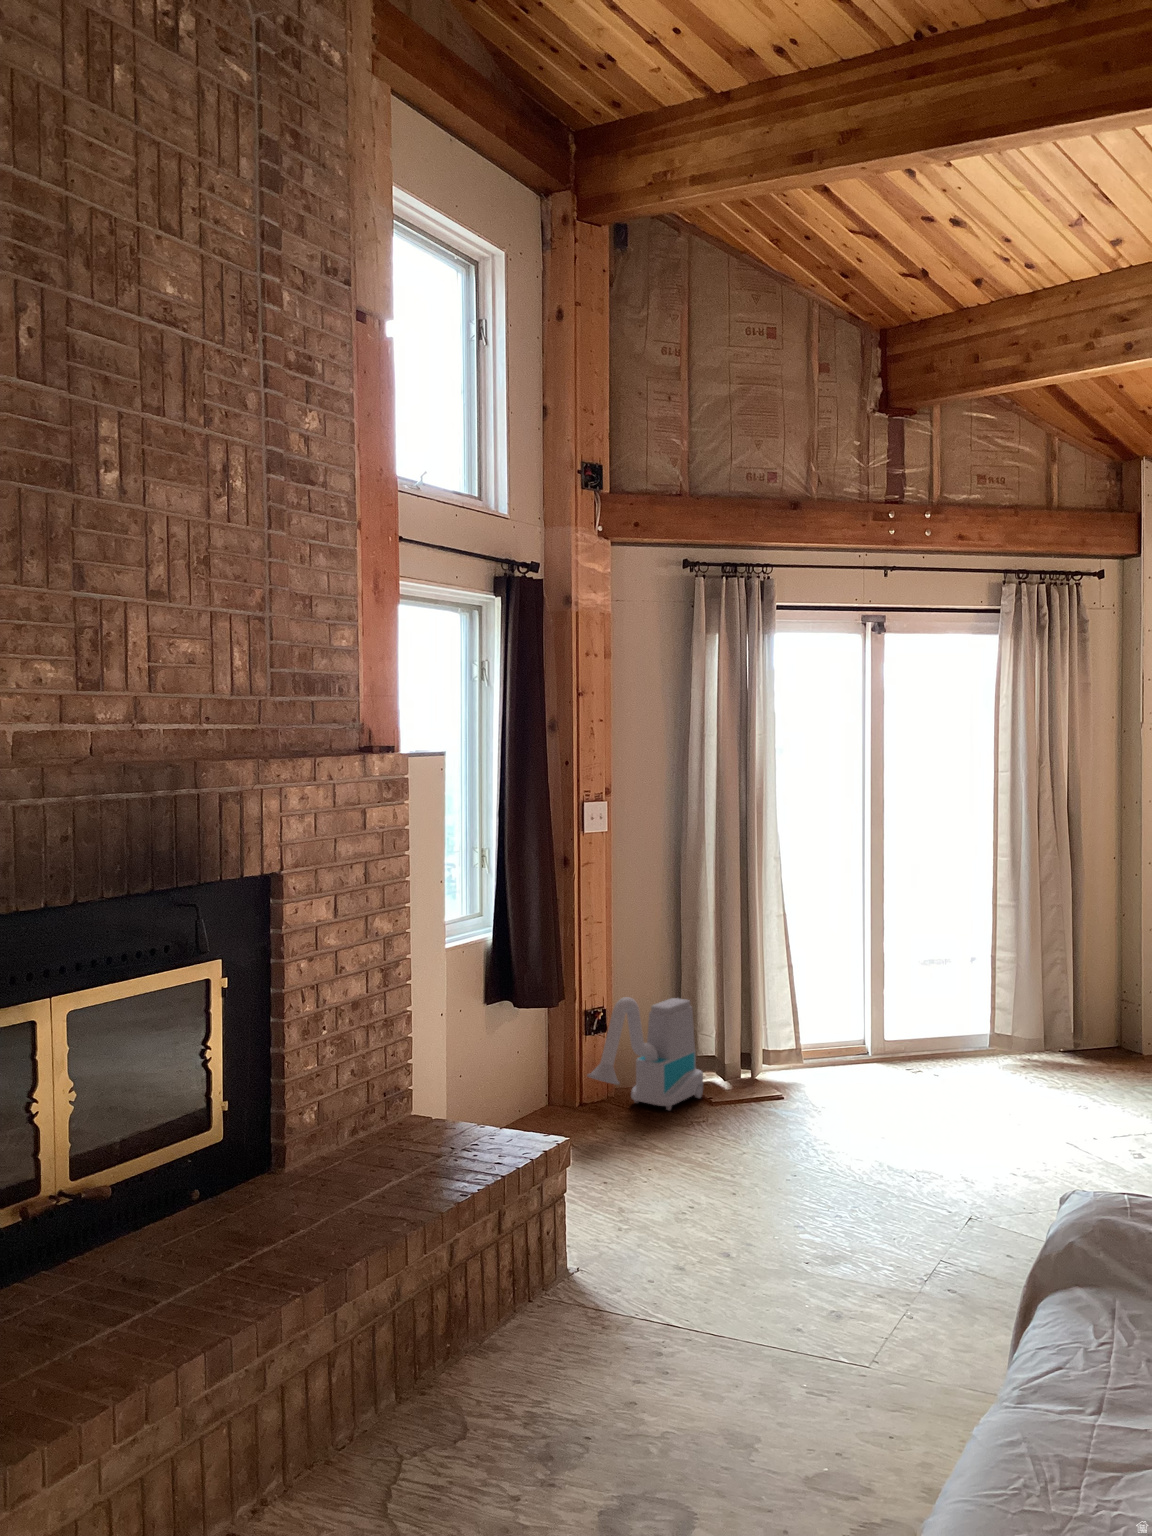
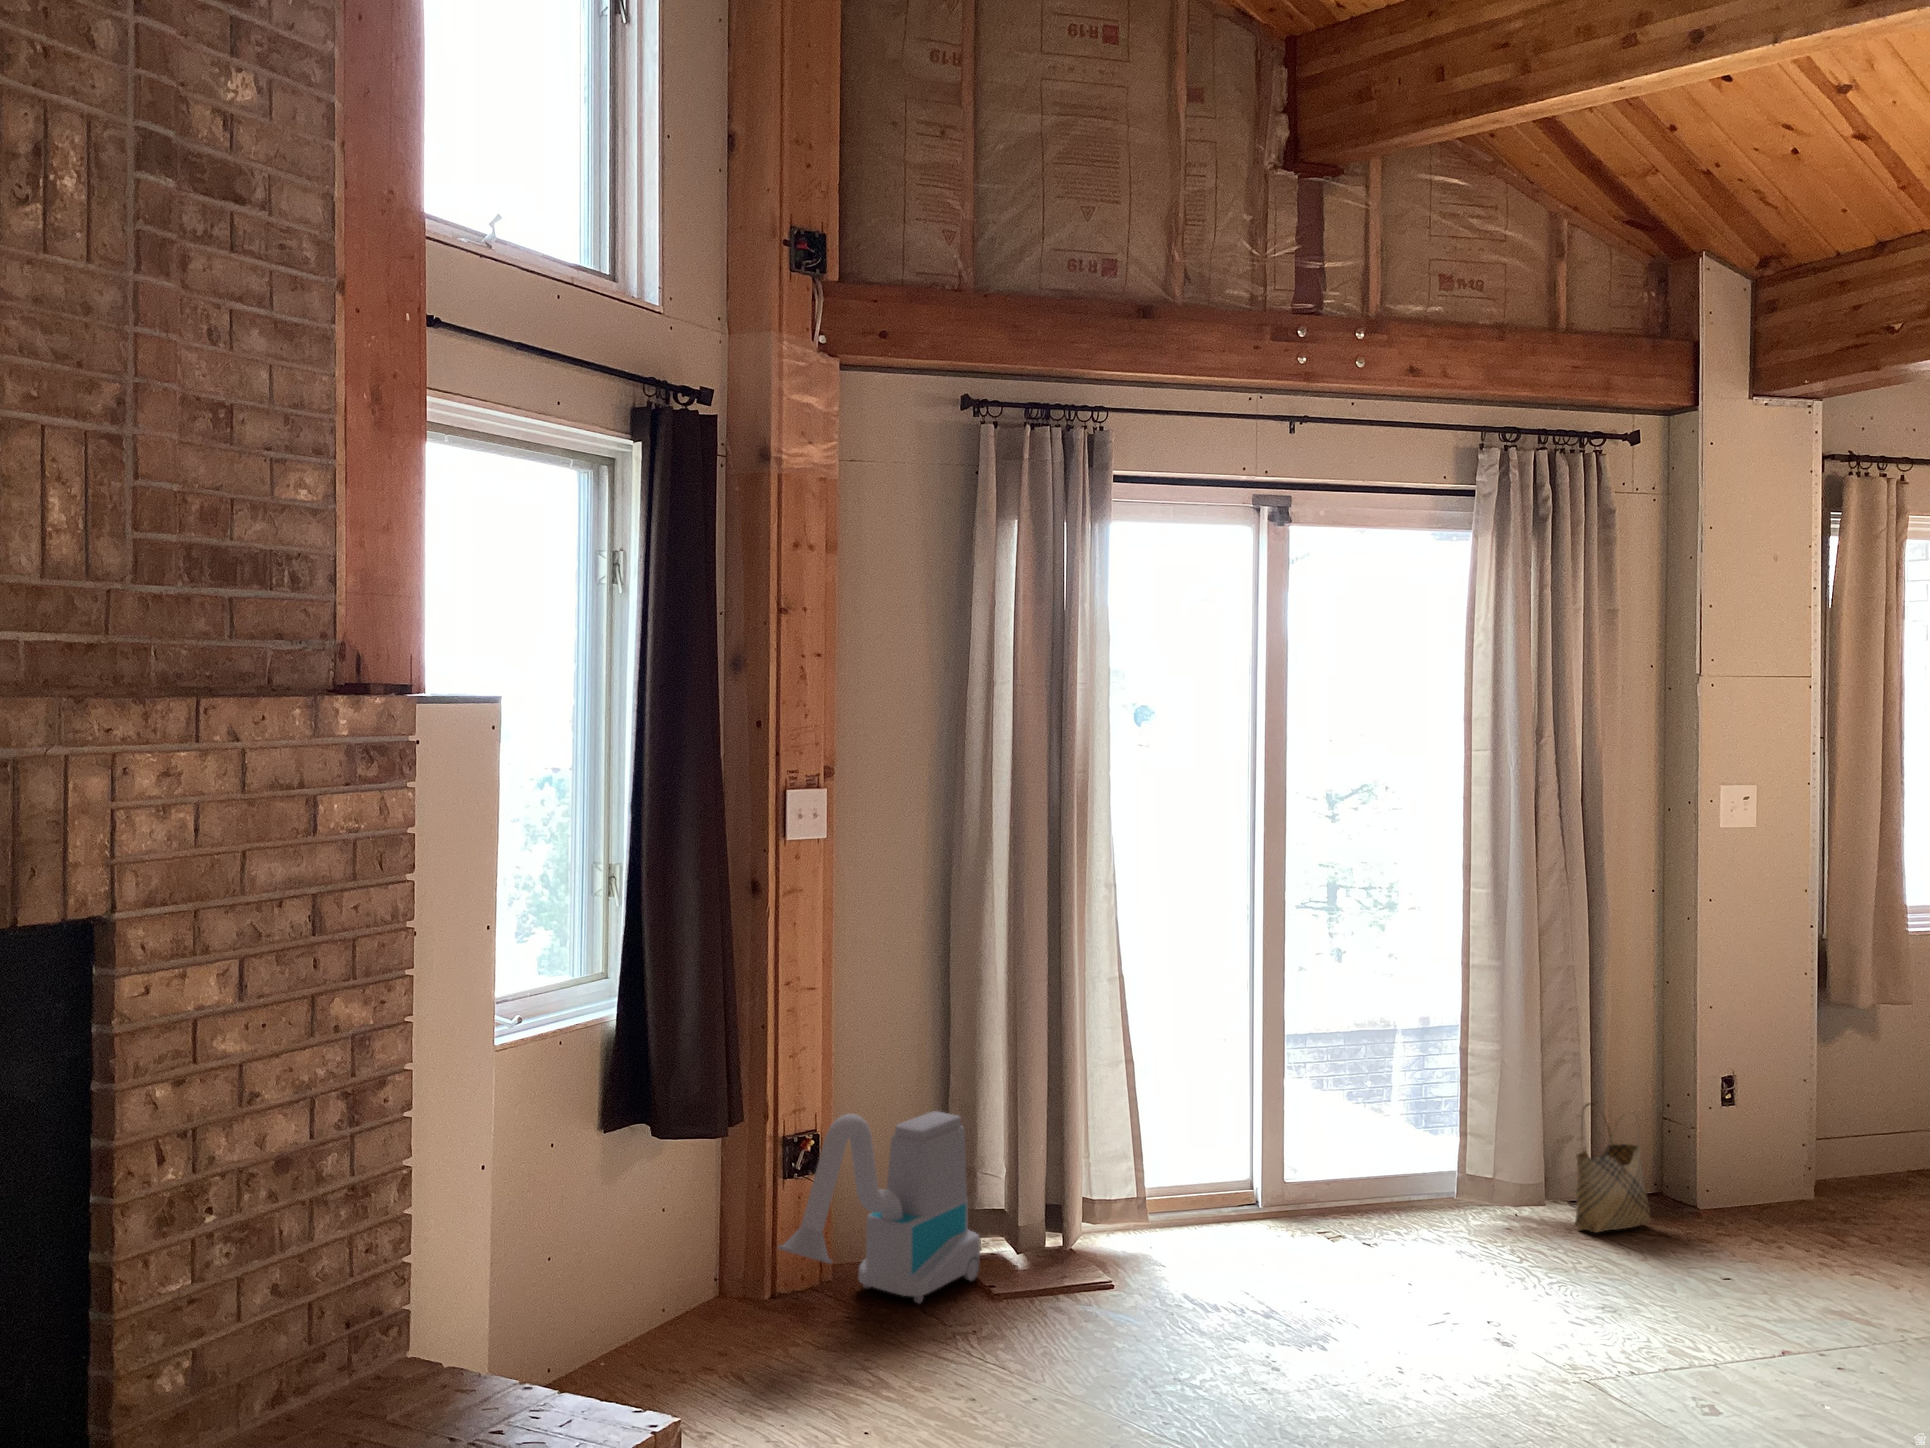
woven basket: none [1068,989,1115,1068] -> present [1574,1103,1650,1232]

